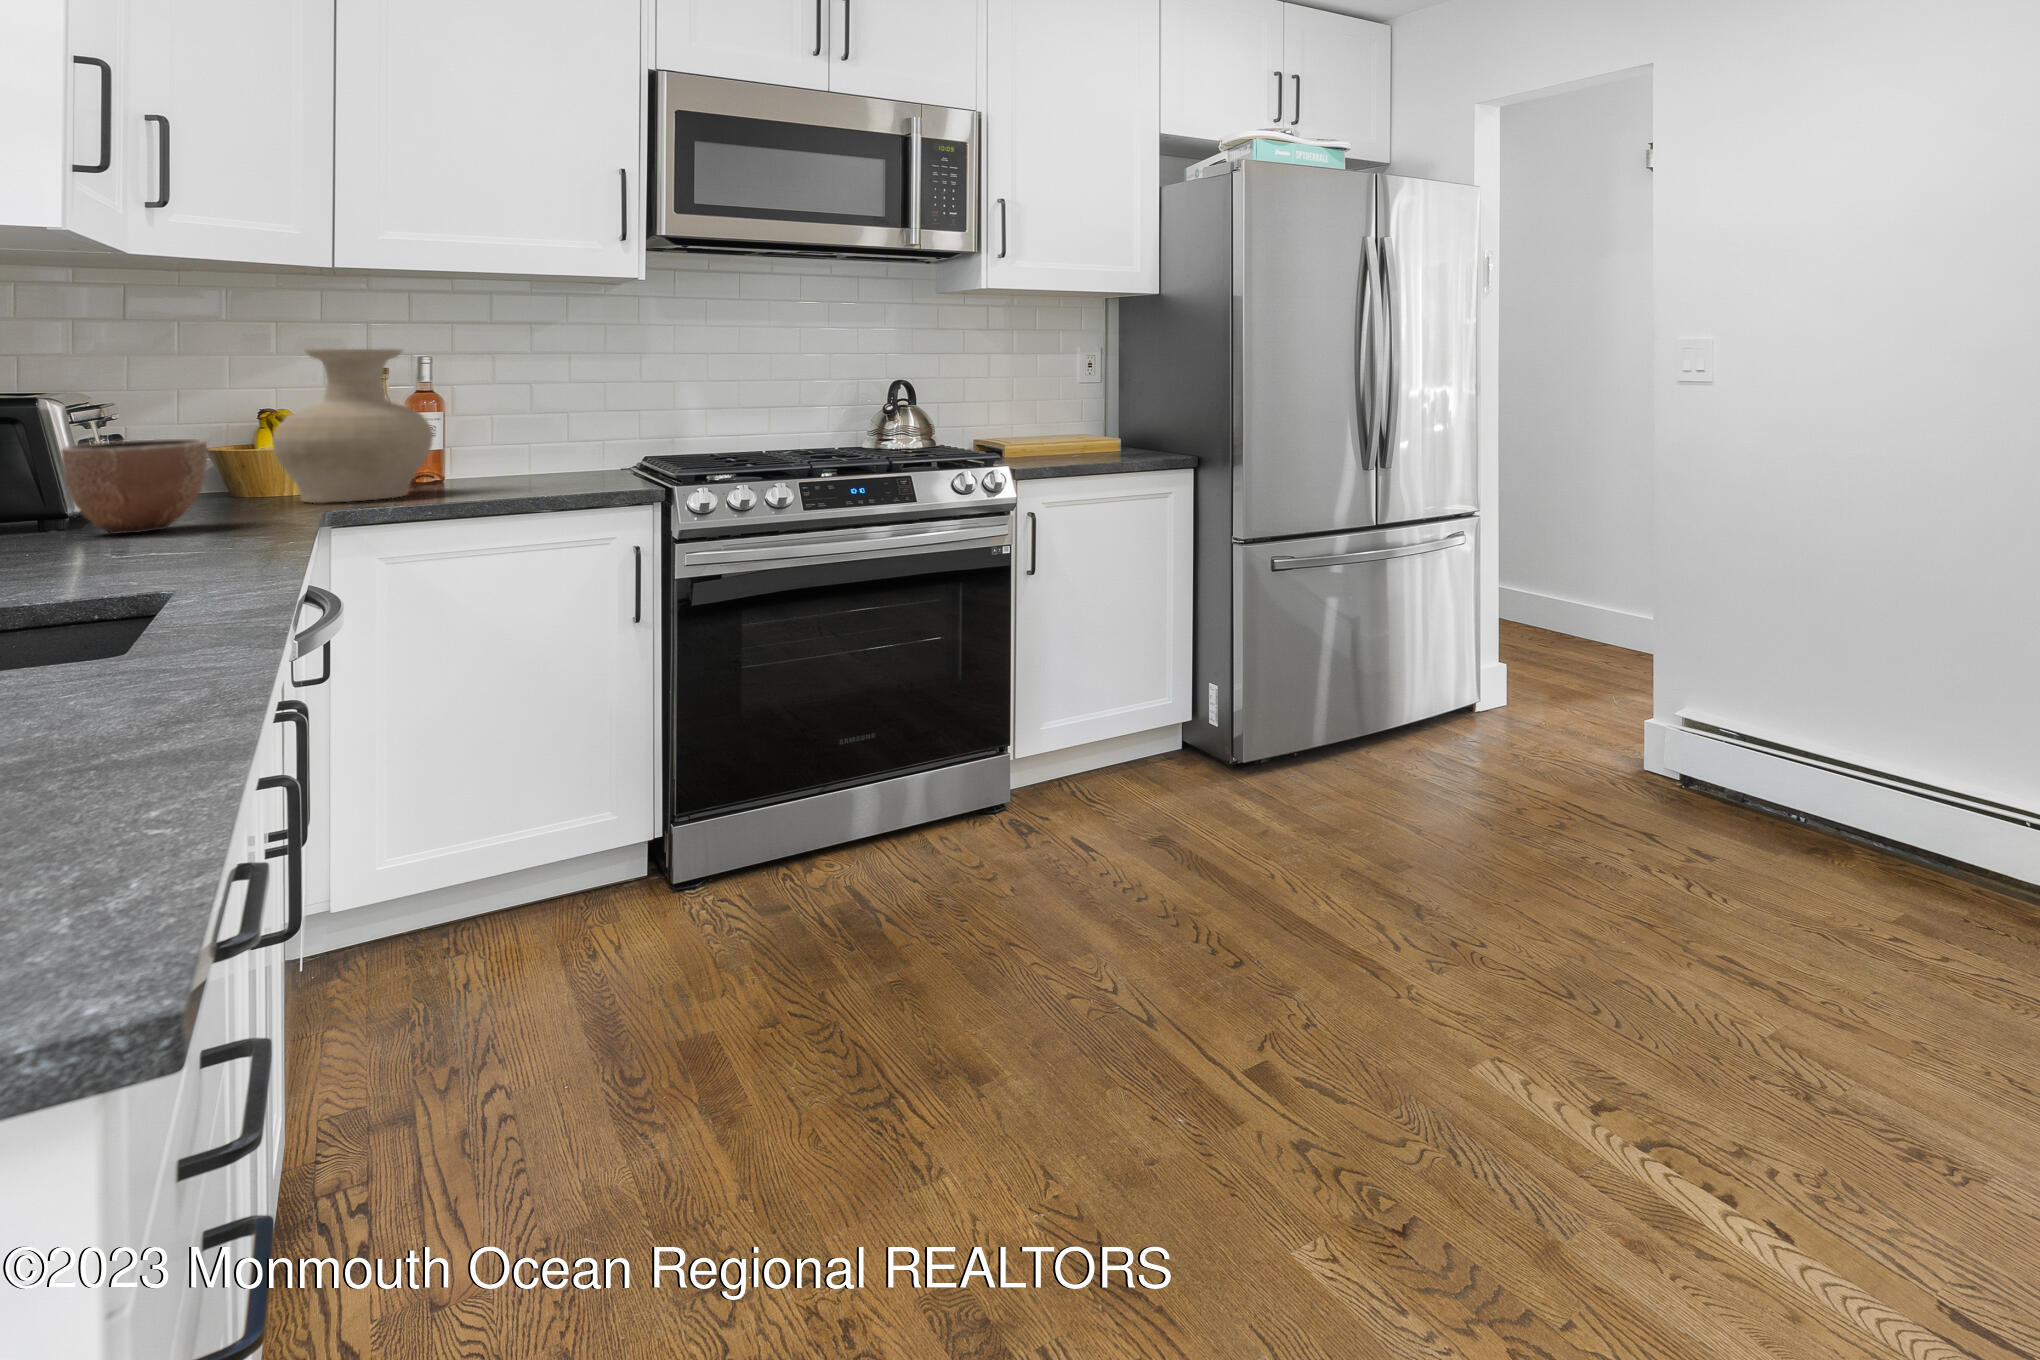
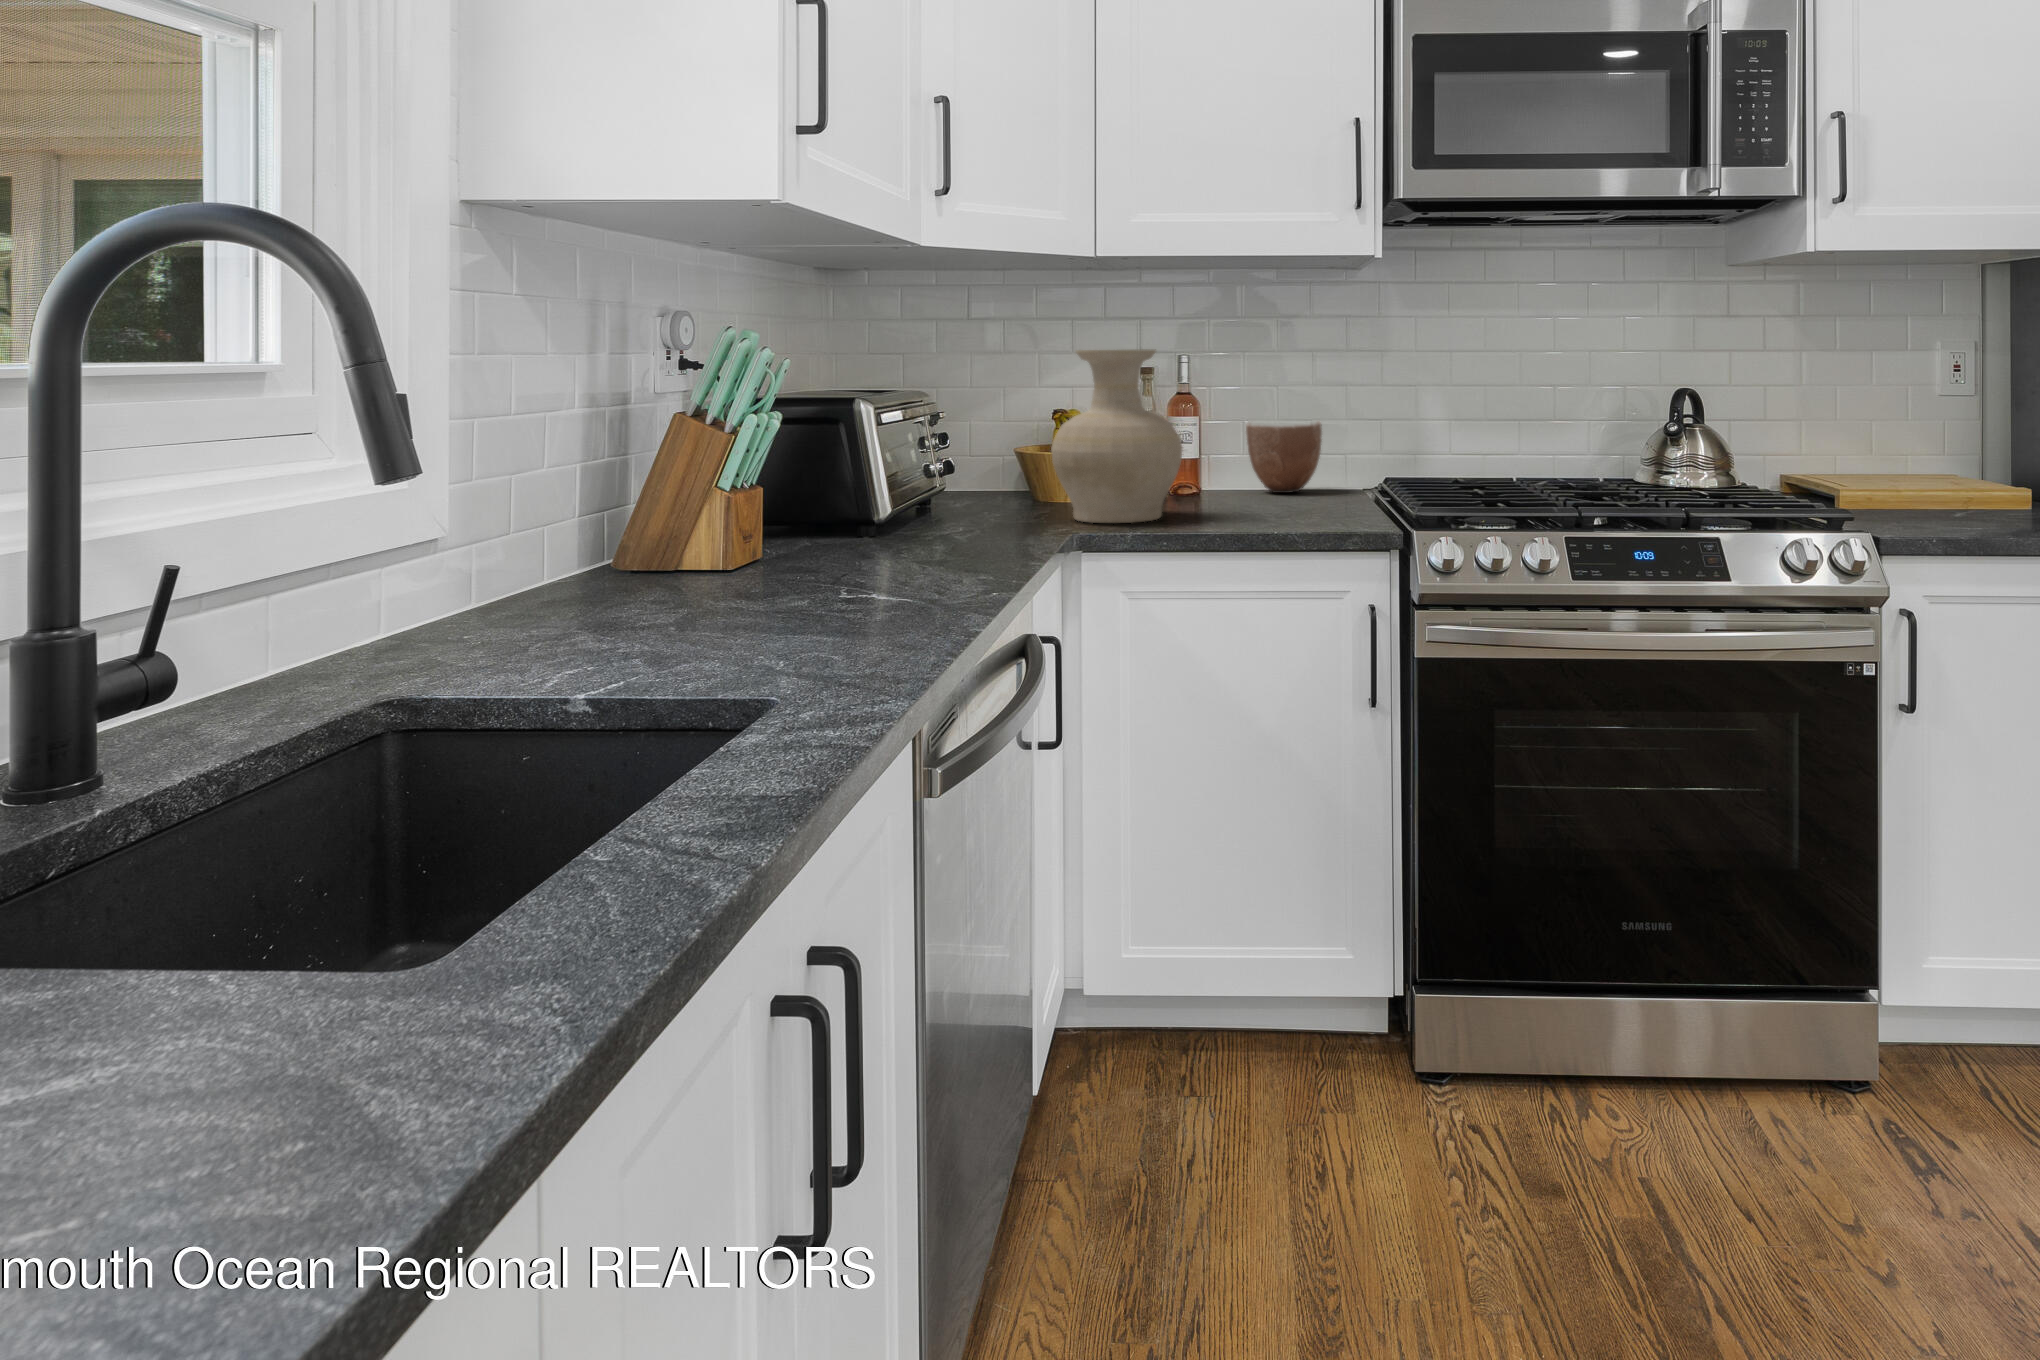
decorative bowl: present [61,439,207,534] -> present [1246,421,1322,493]

